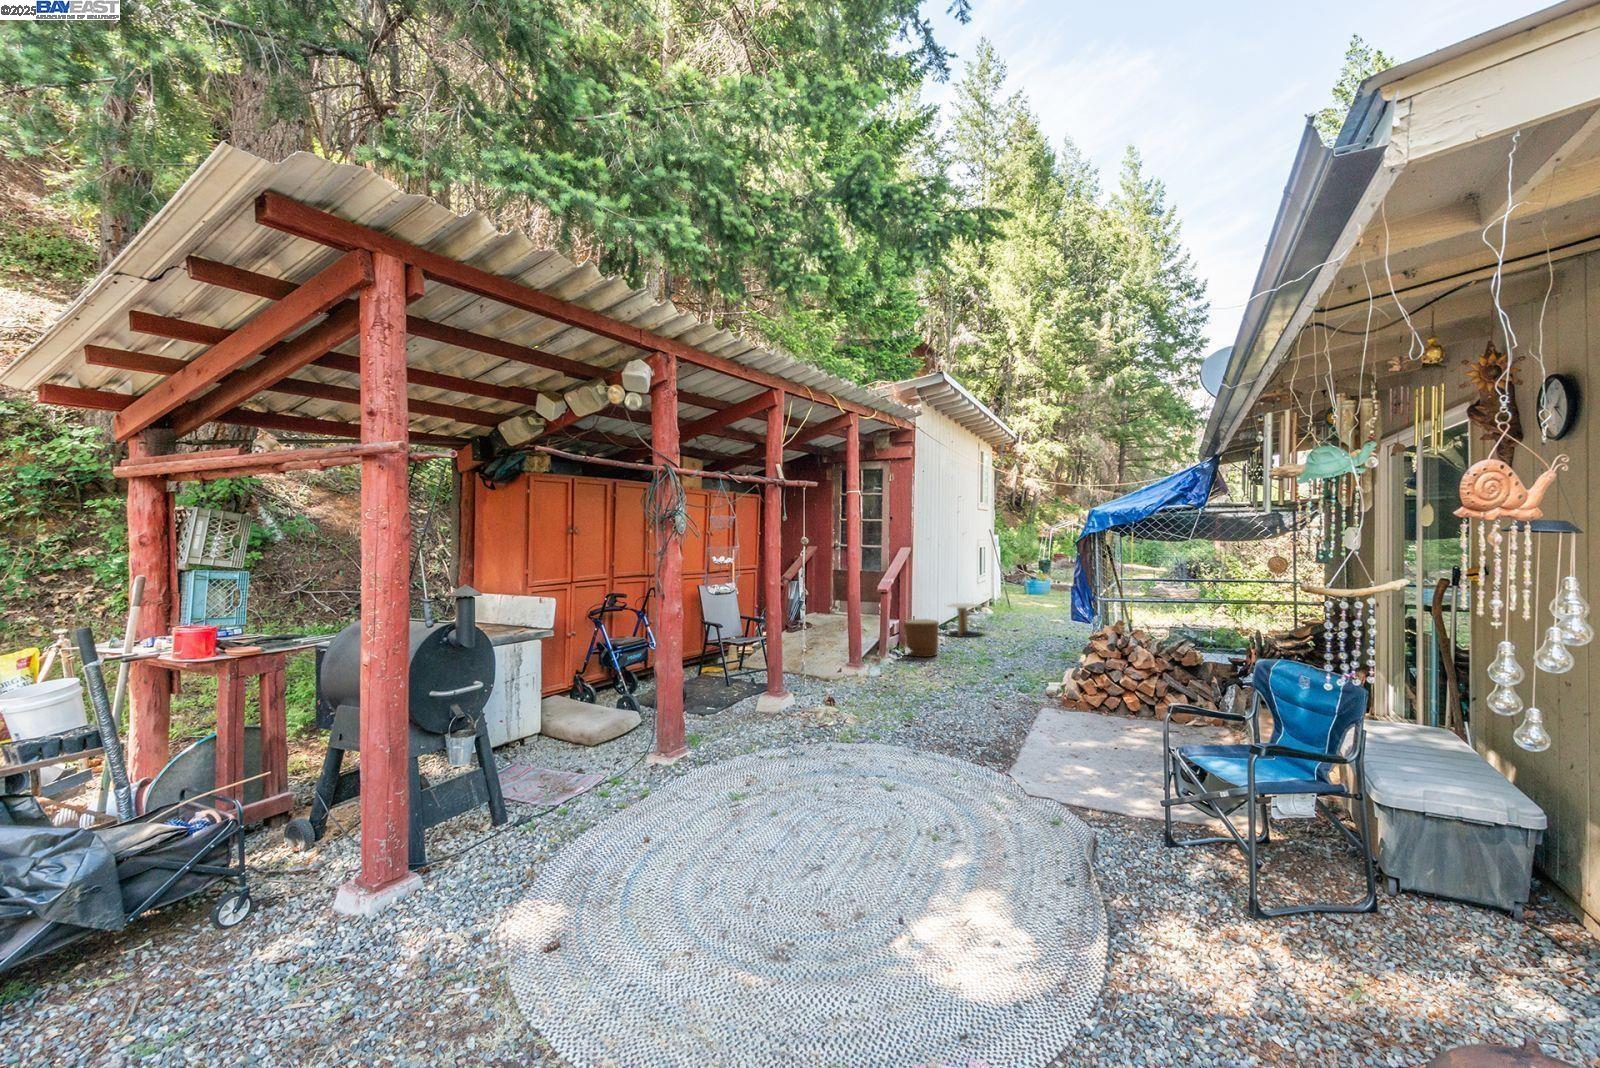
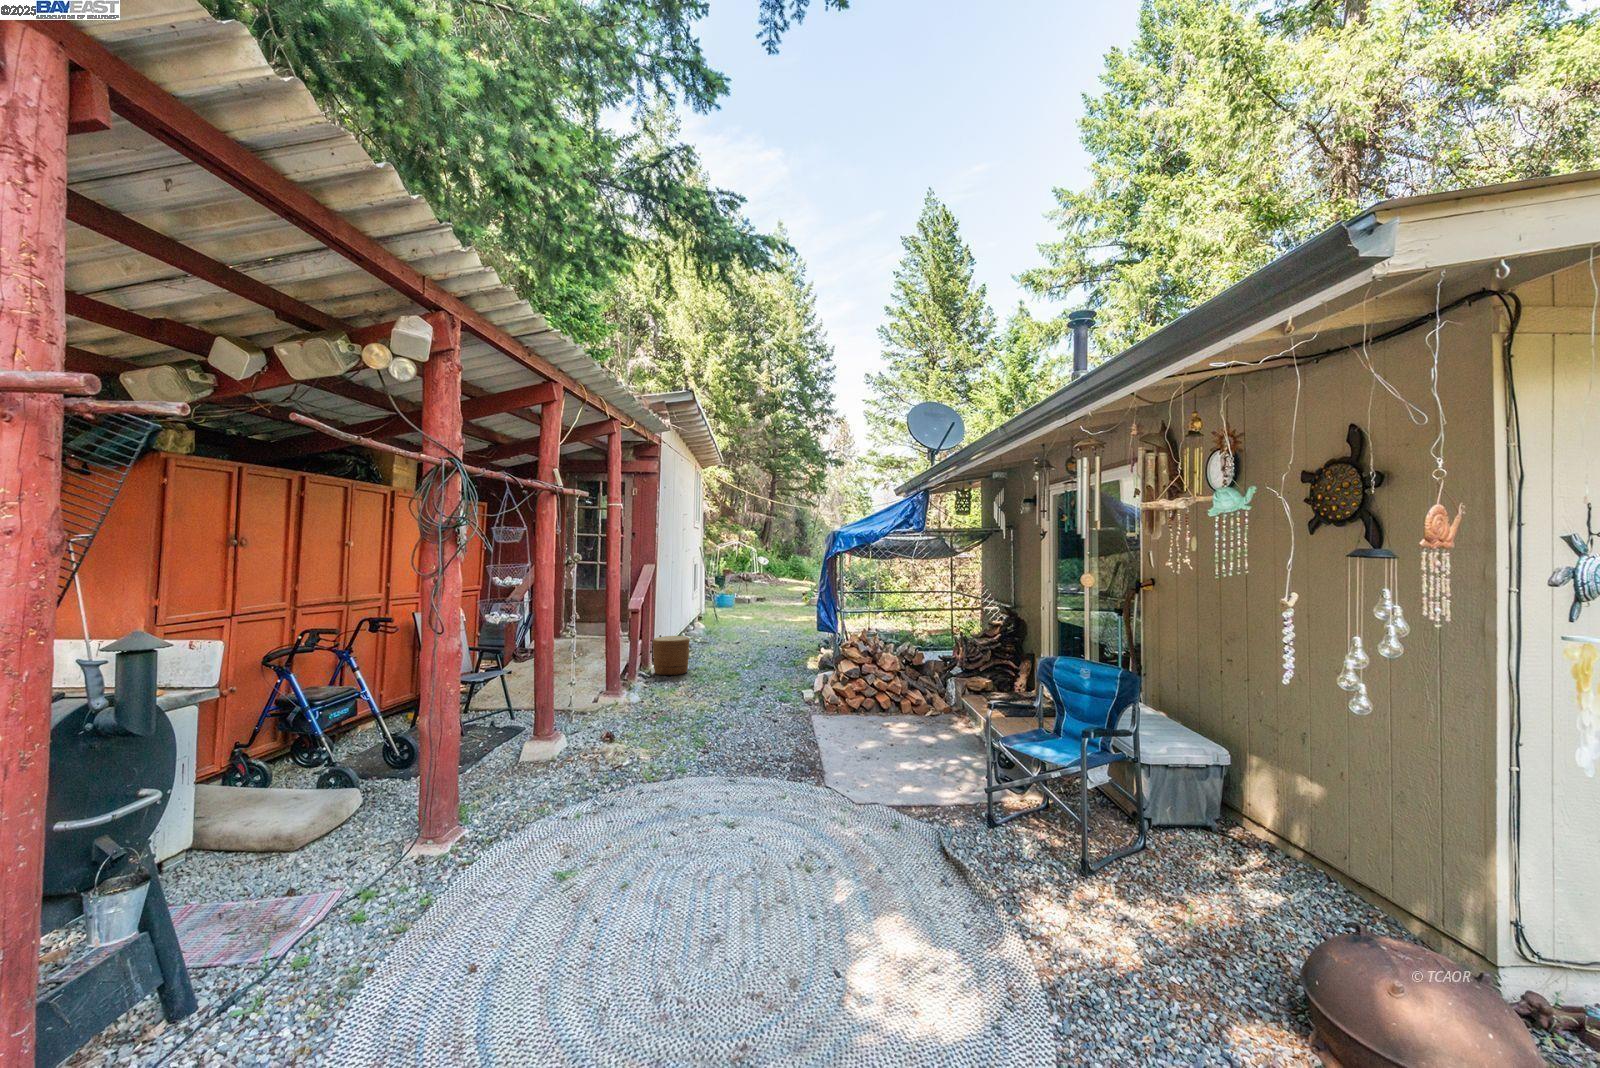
side table: present [947,604,982,637] -> none [678,617,717,651]

